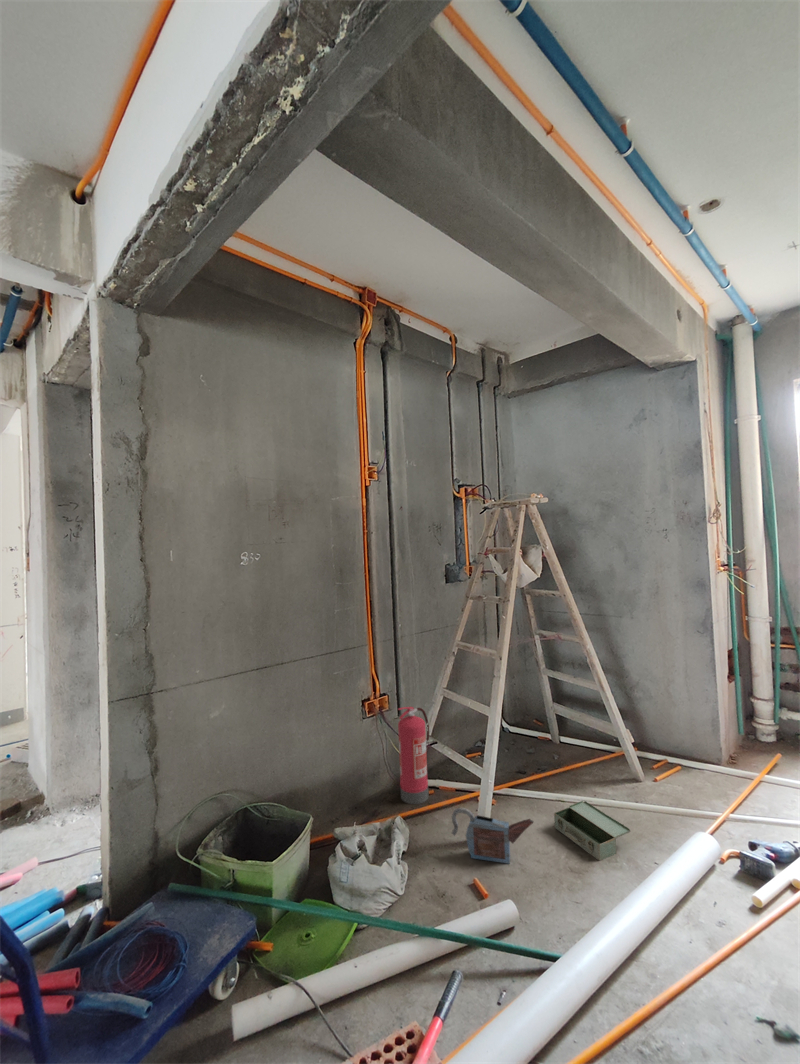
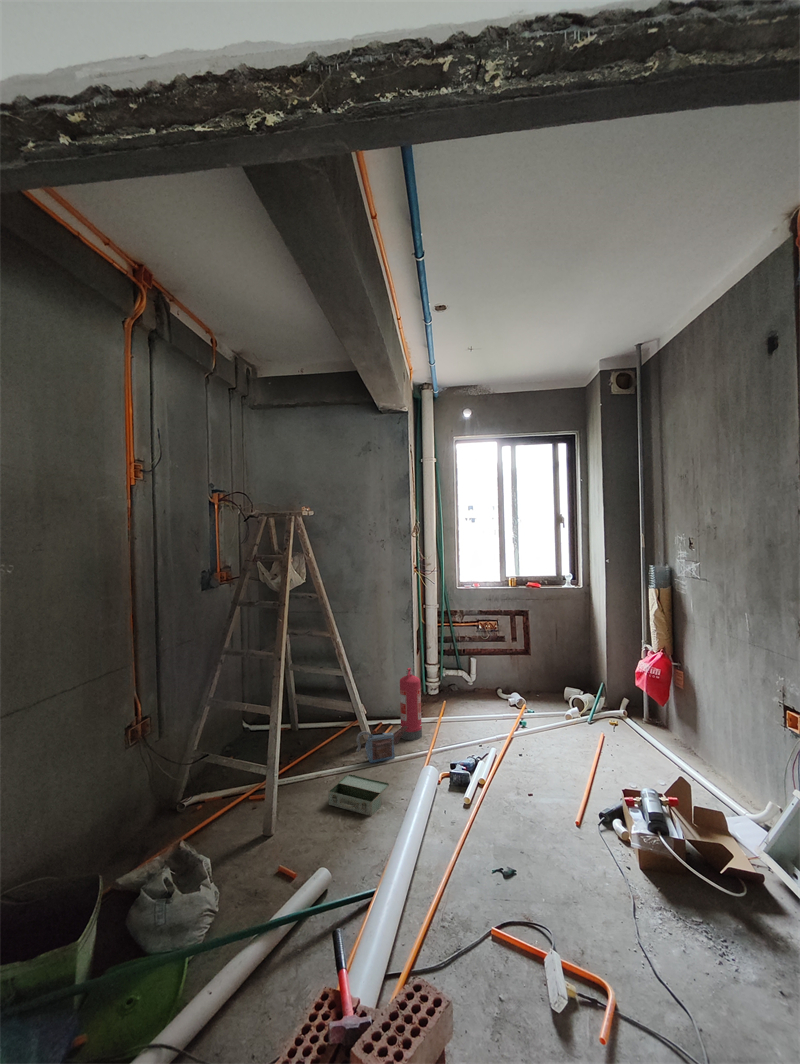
fire extinguisher: present [398,707,429,804] -> present [400,668,422,740]
watering can: present [452,808,533,864] -> present [356,726,408,763]

